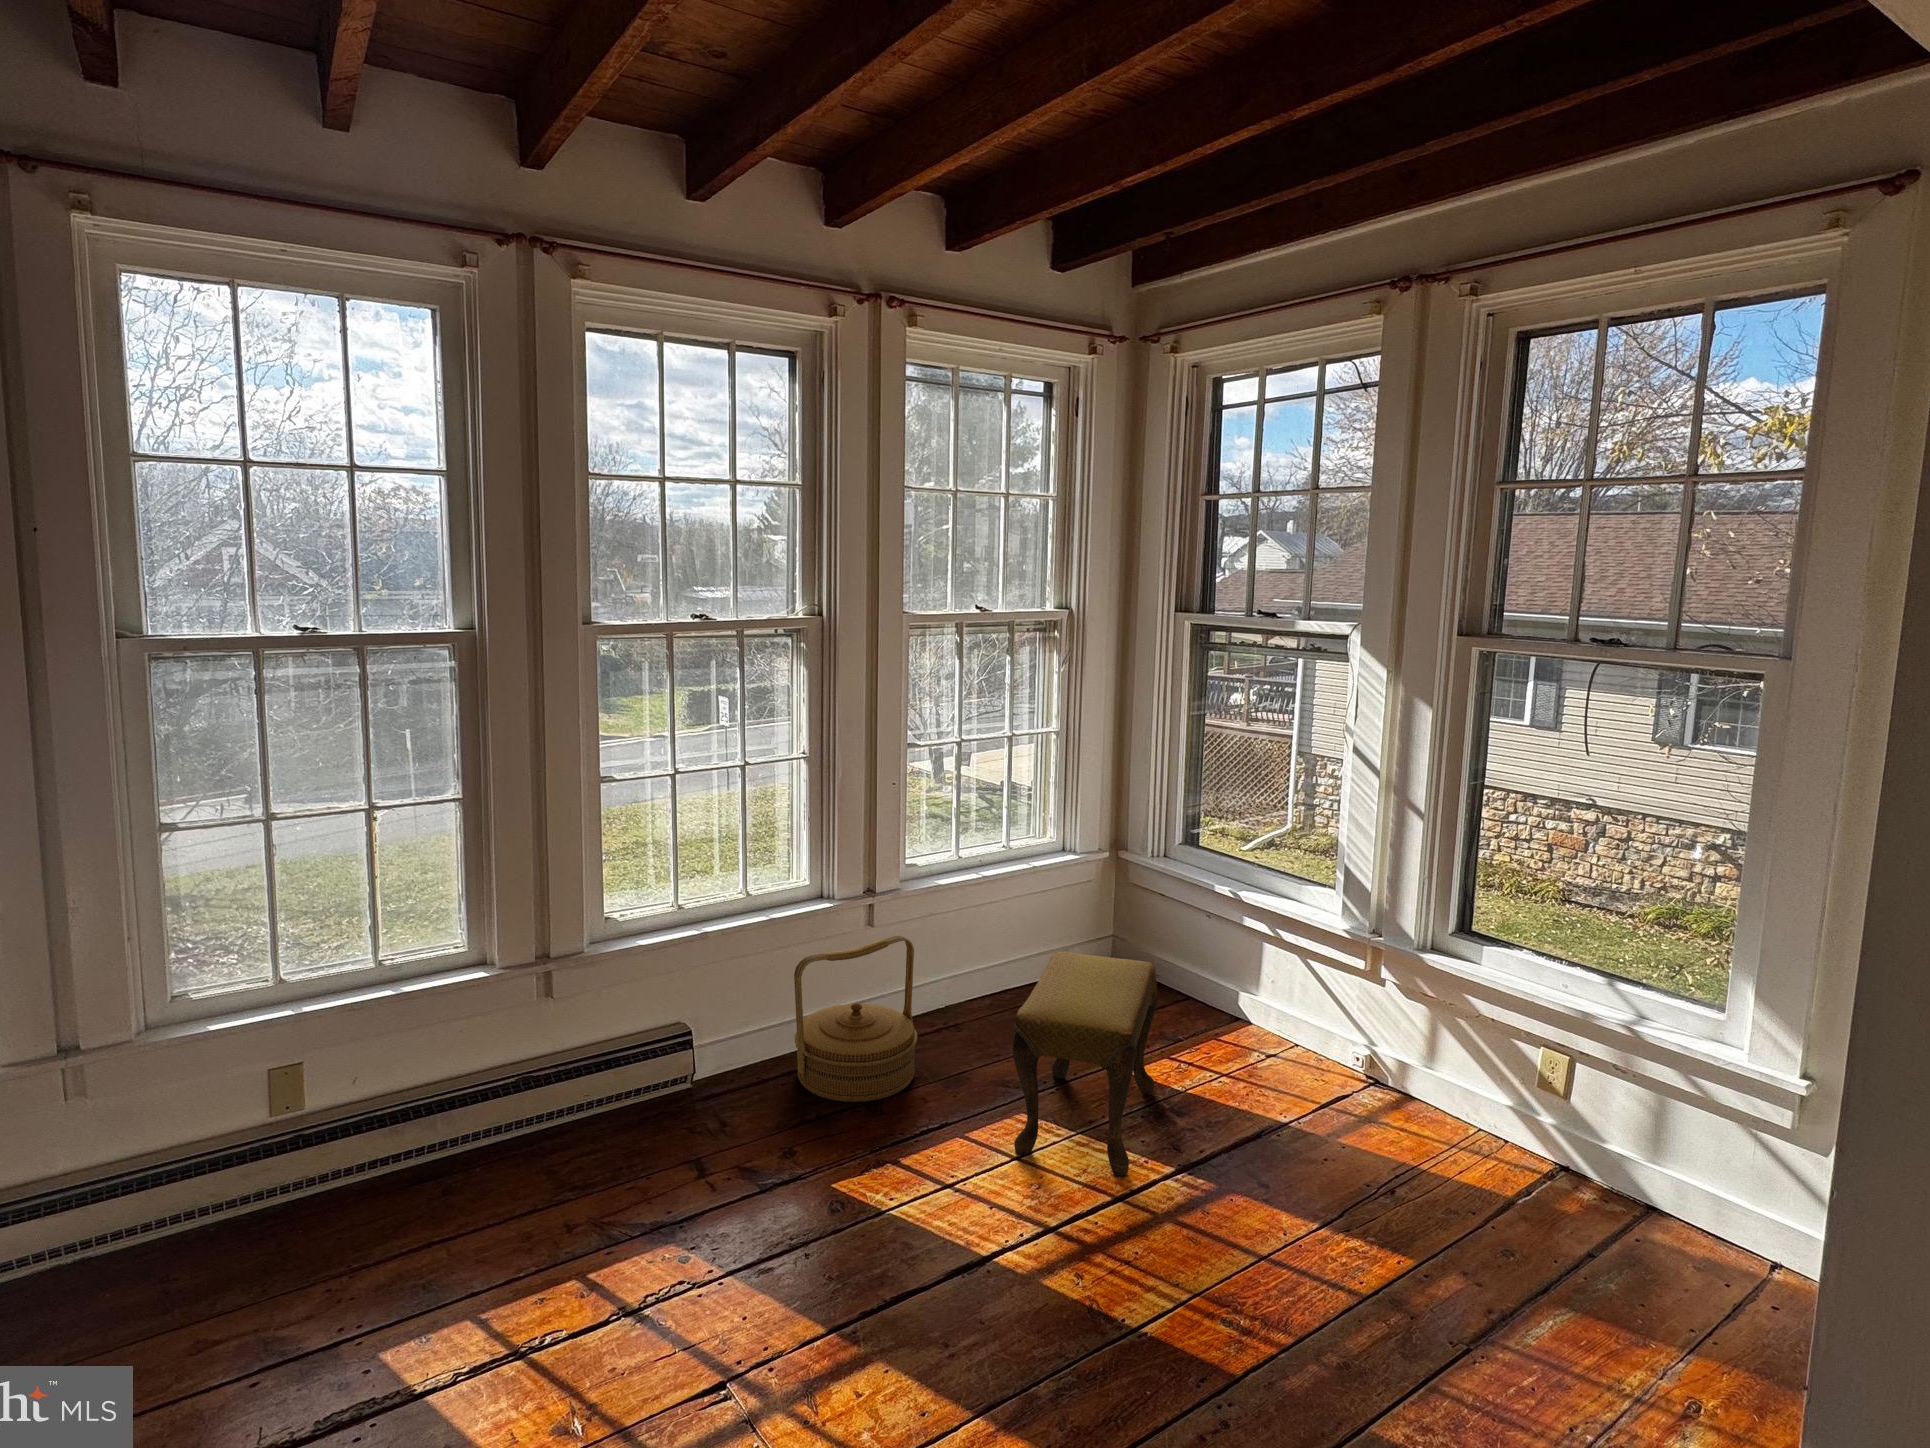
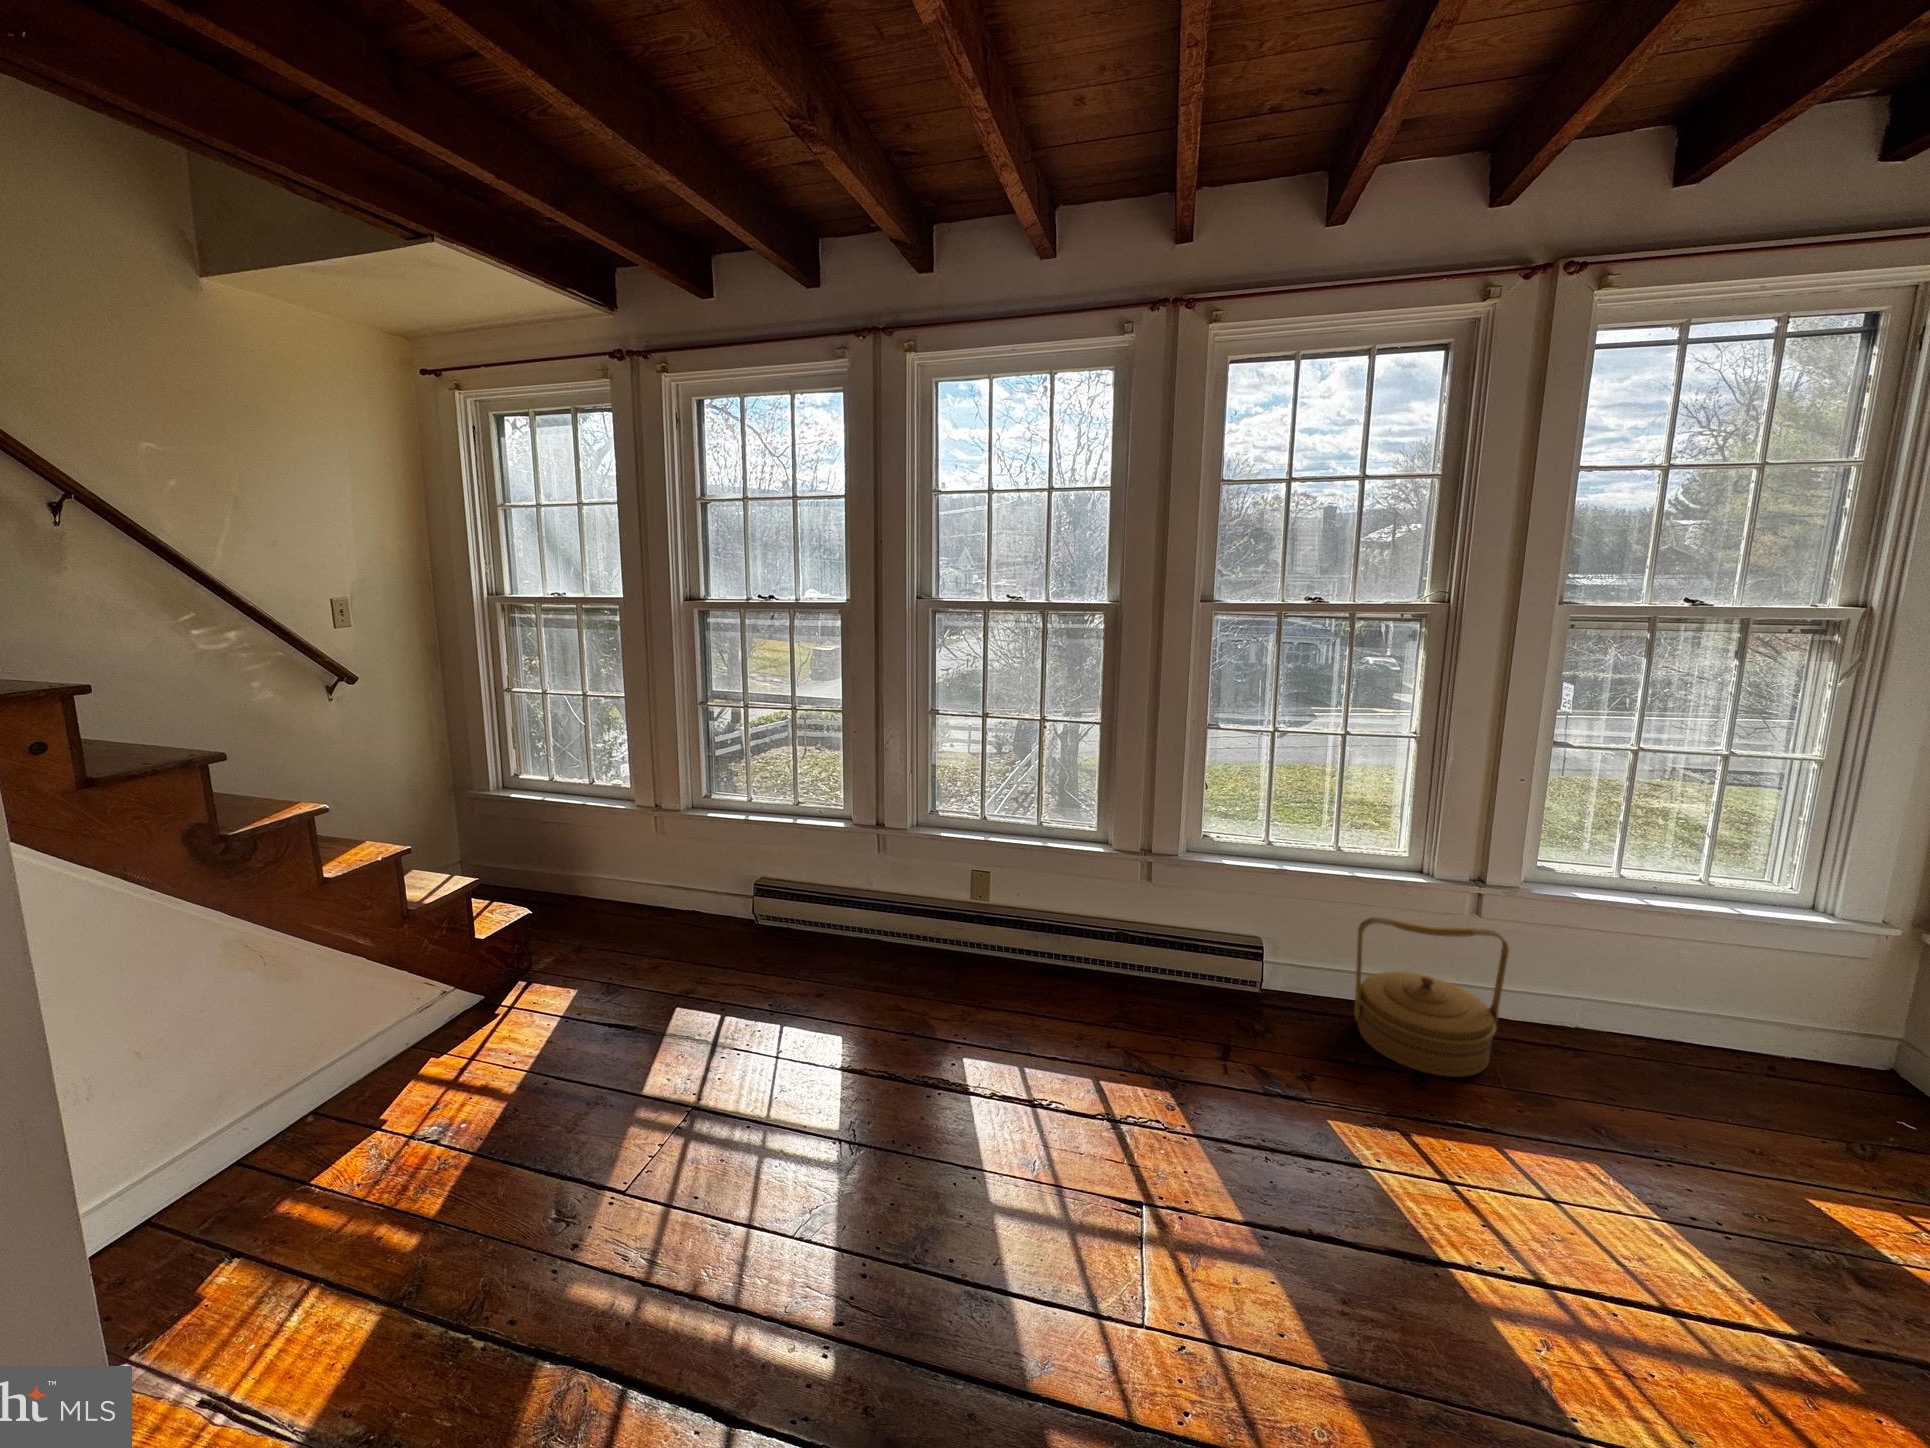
footstool: present [1013,951,1157,1177] -> none [1557,1013,1860,1298]

